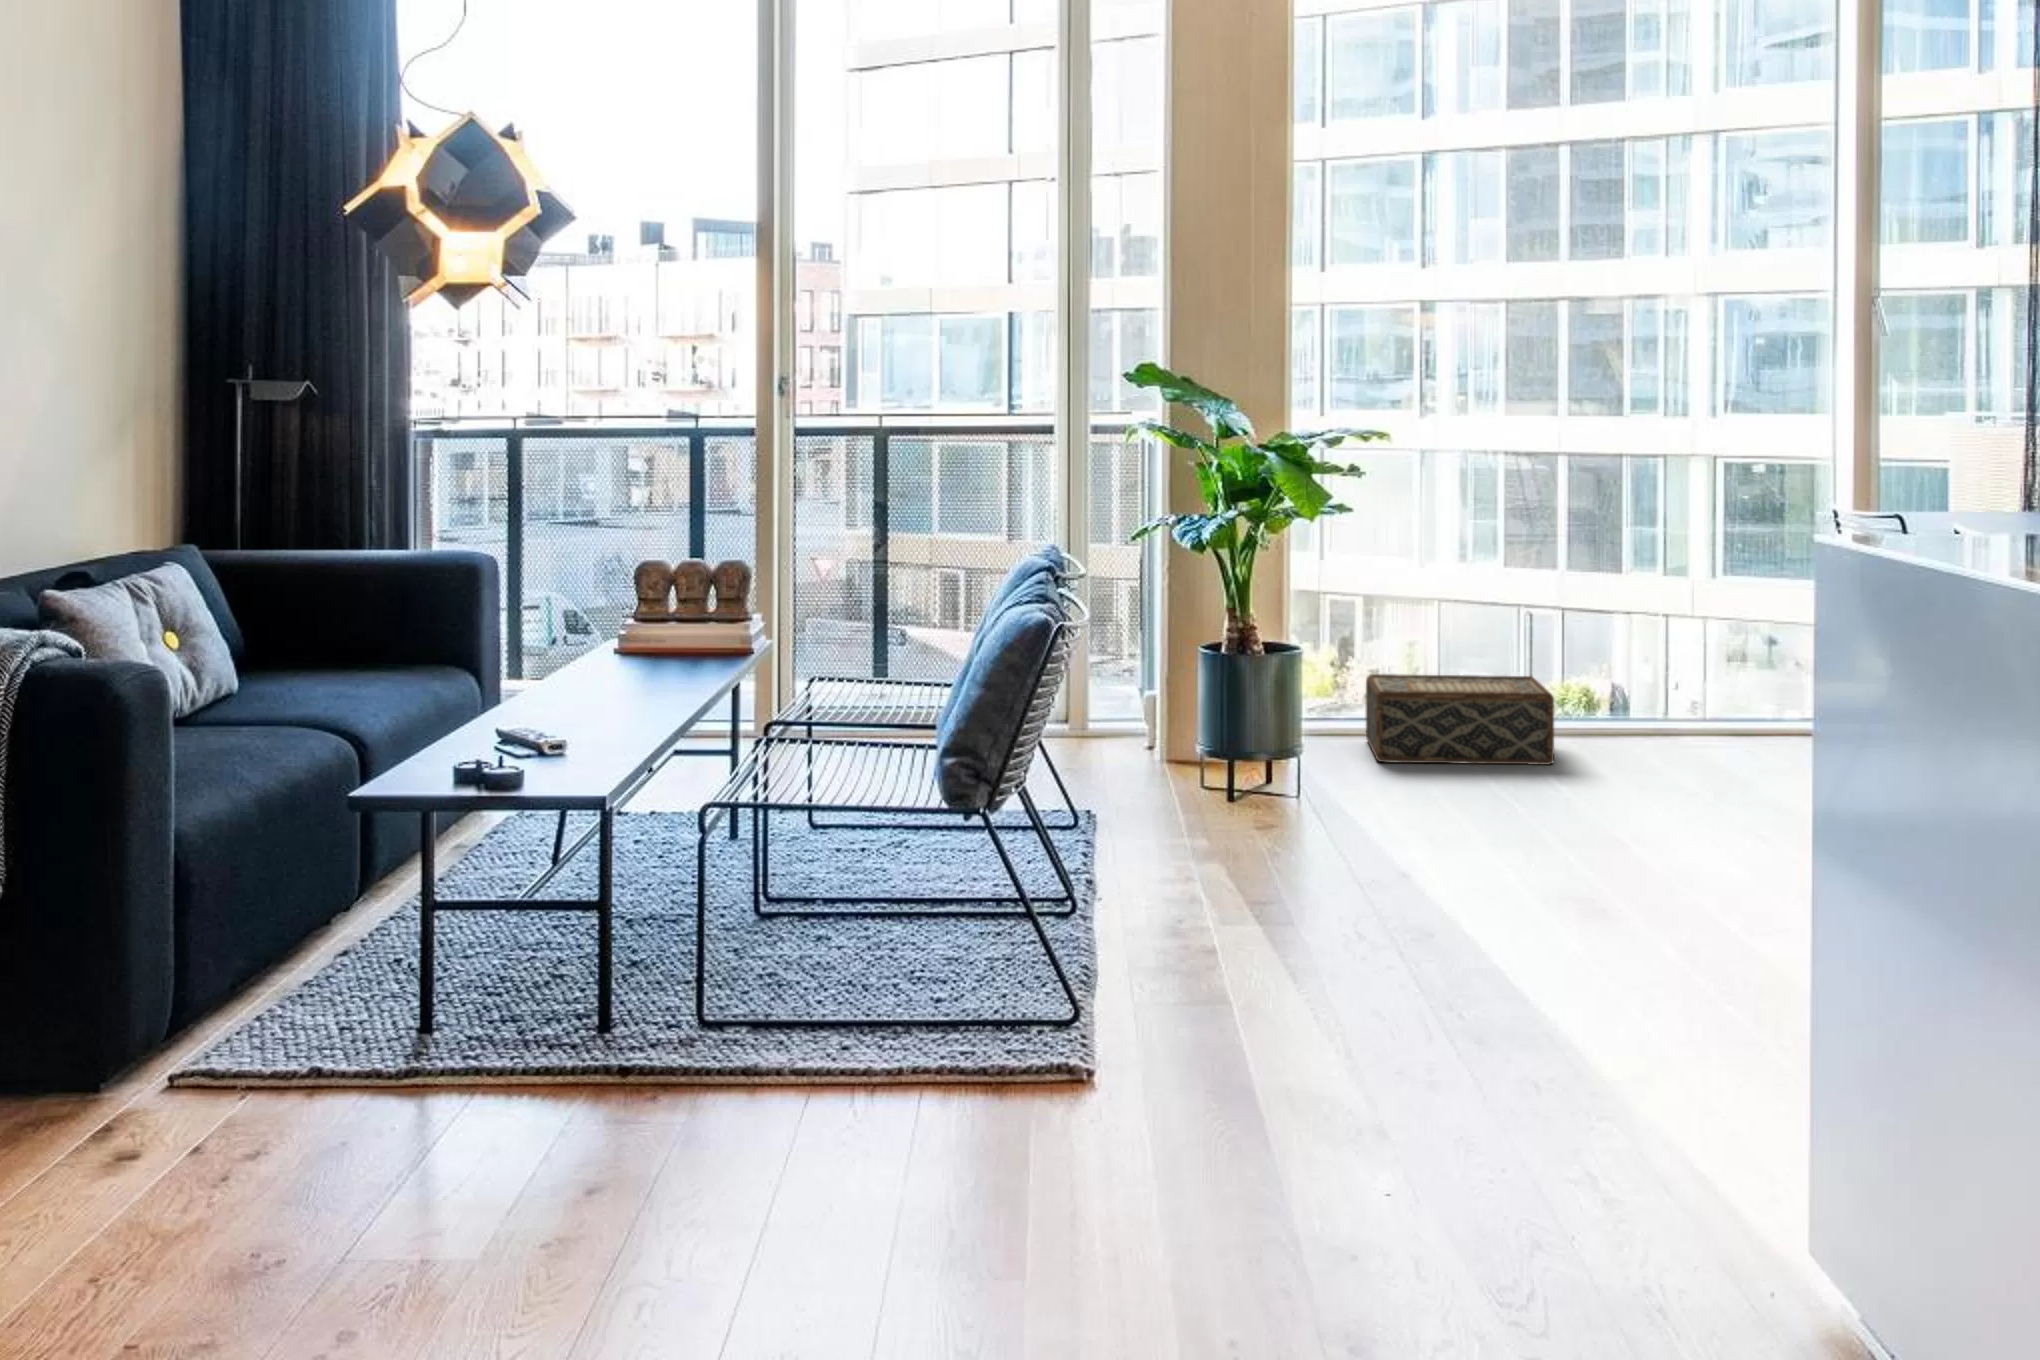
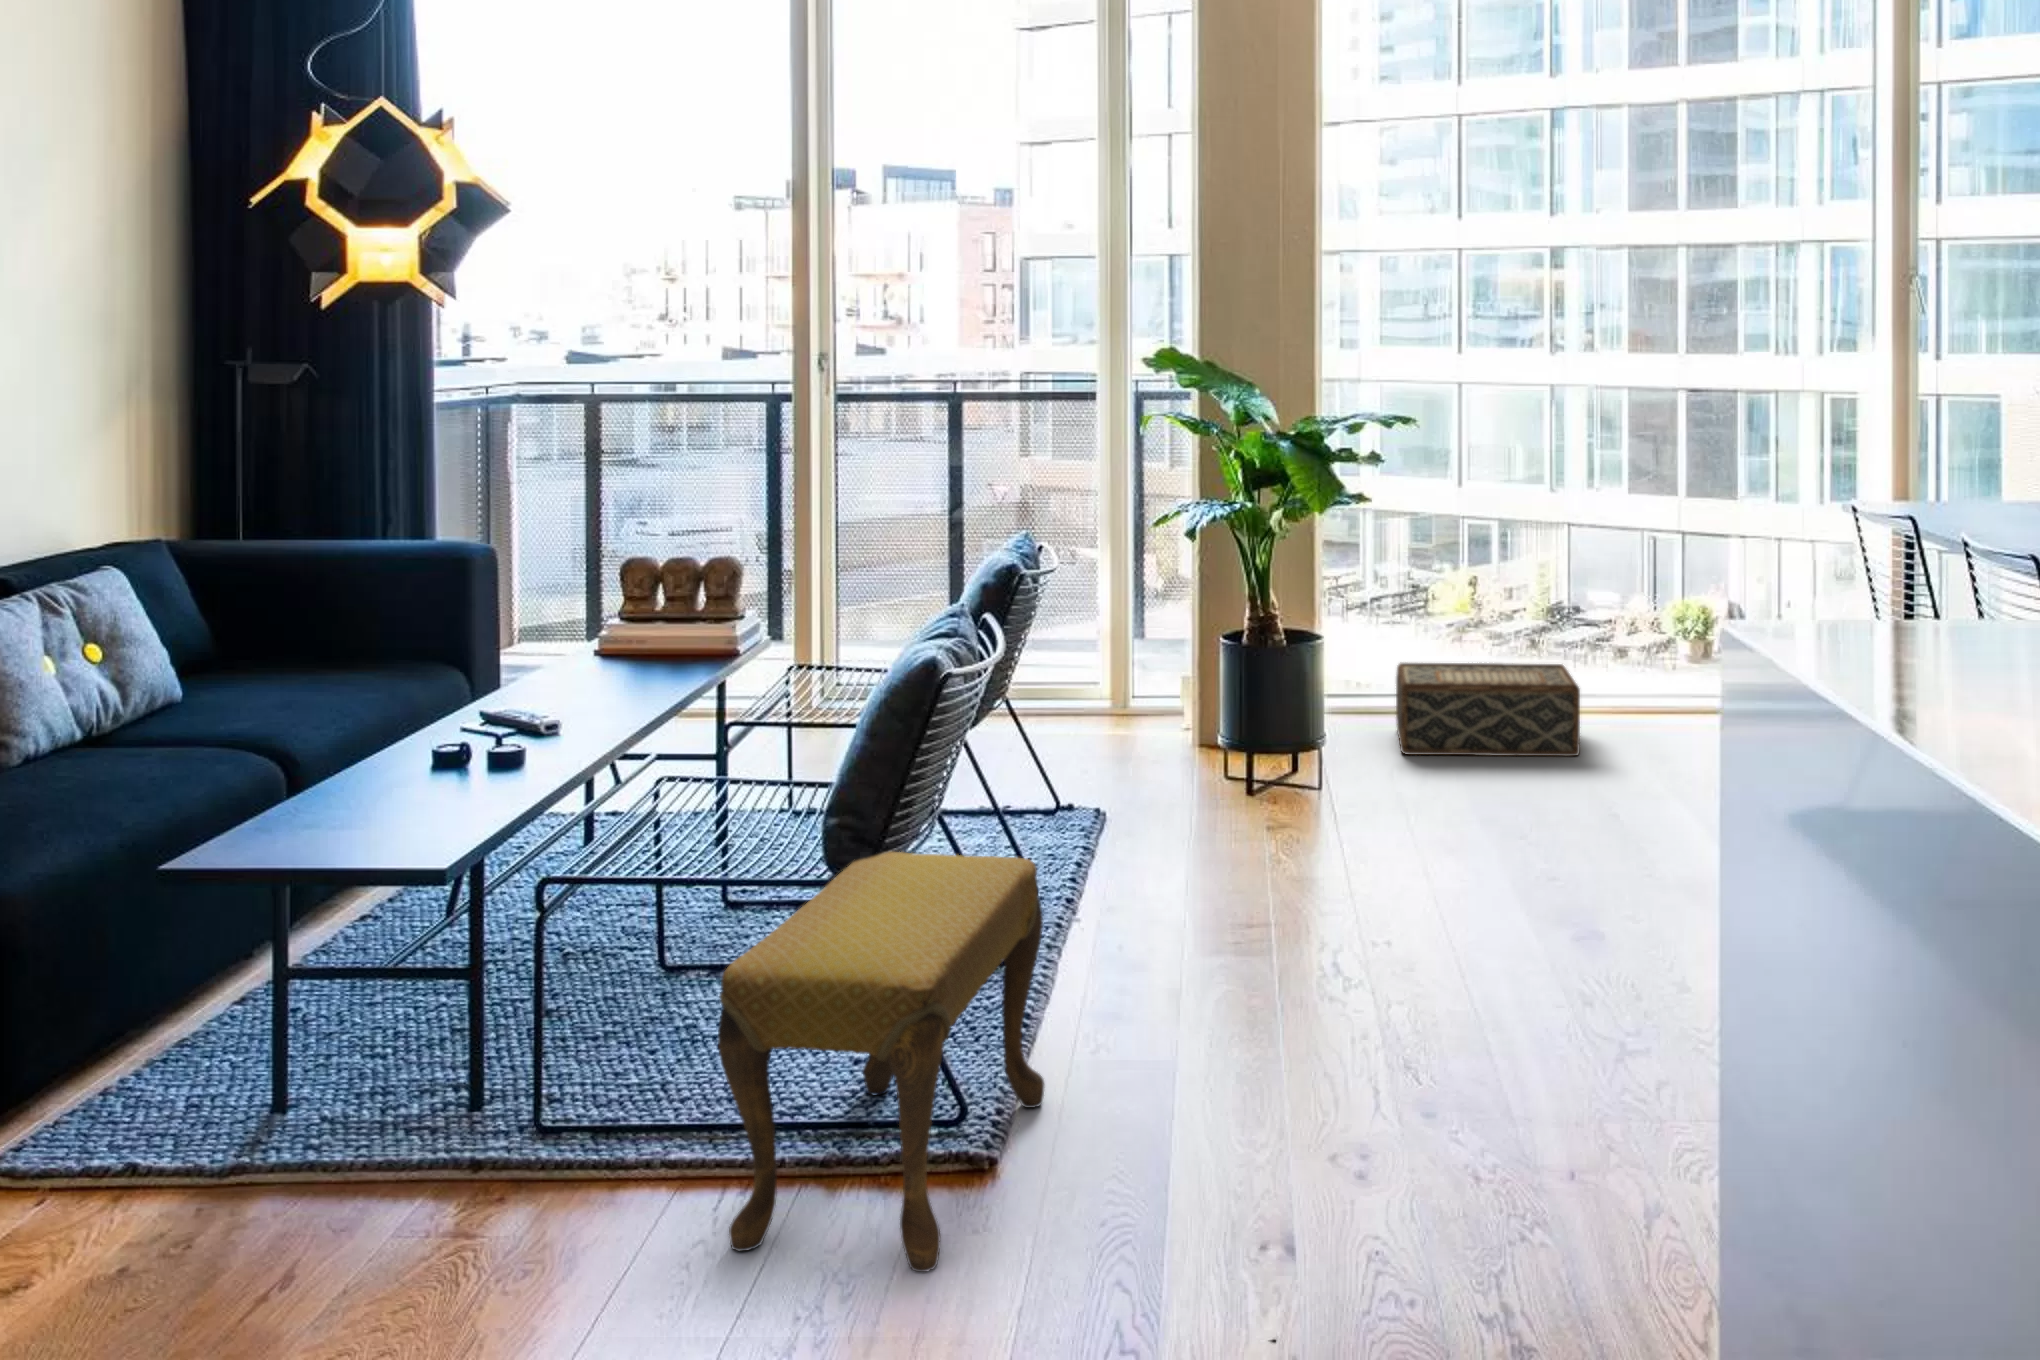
footstool: none [866,801,1119,1154] -> present [718,852,1045,1272]

